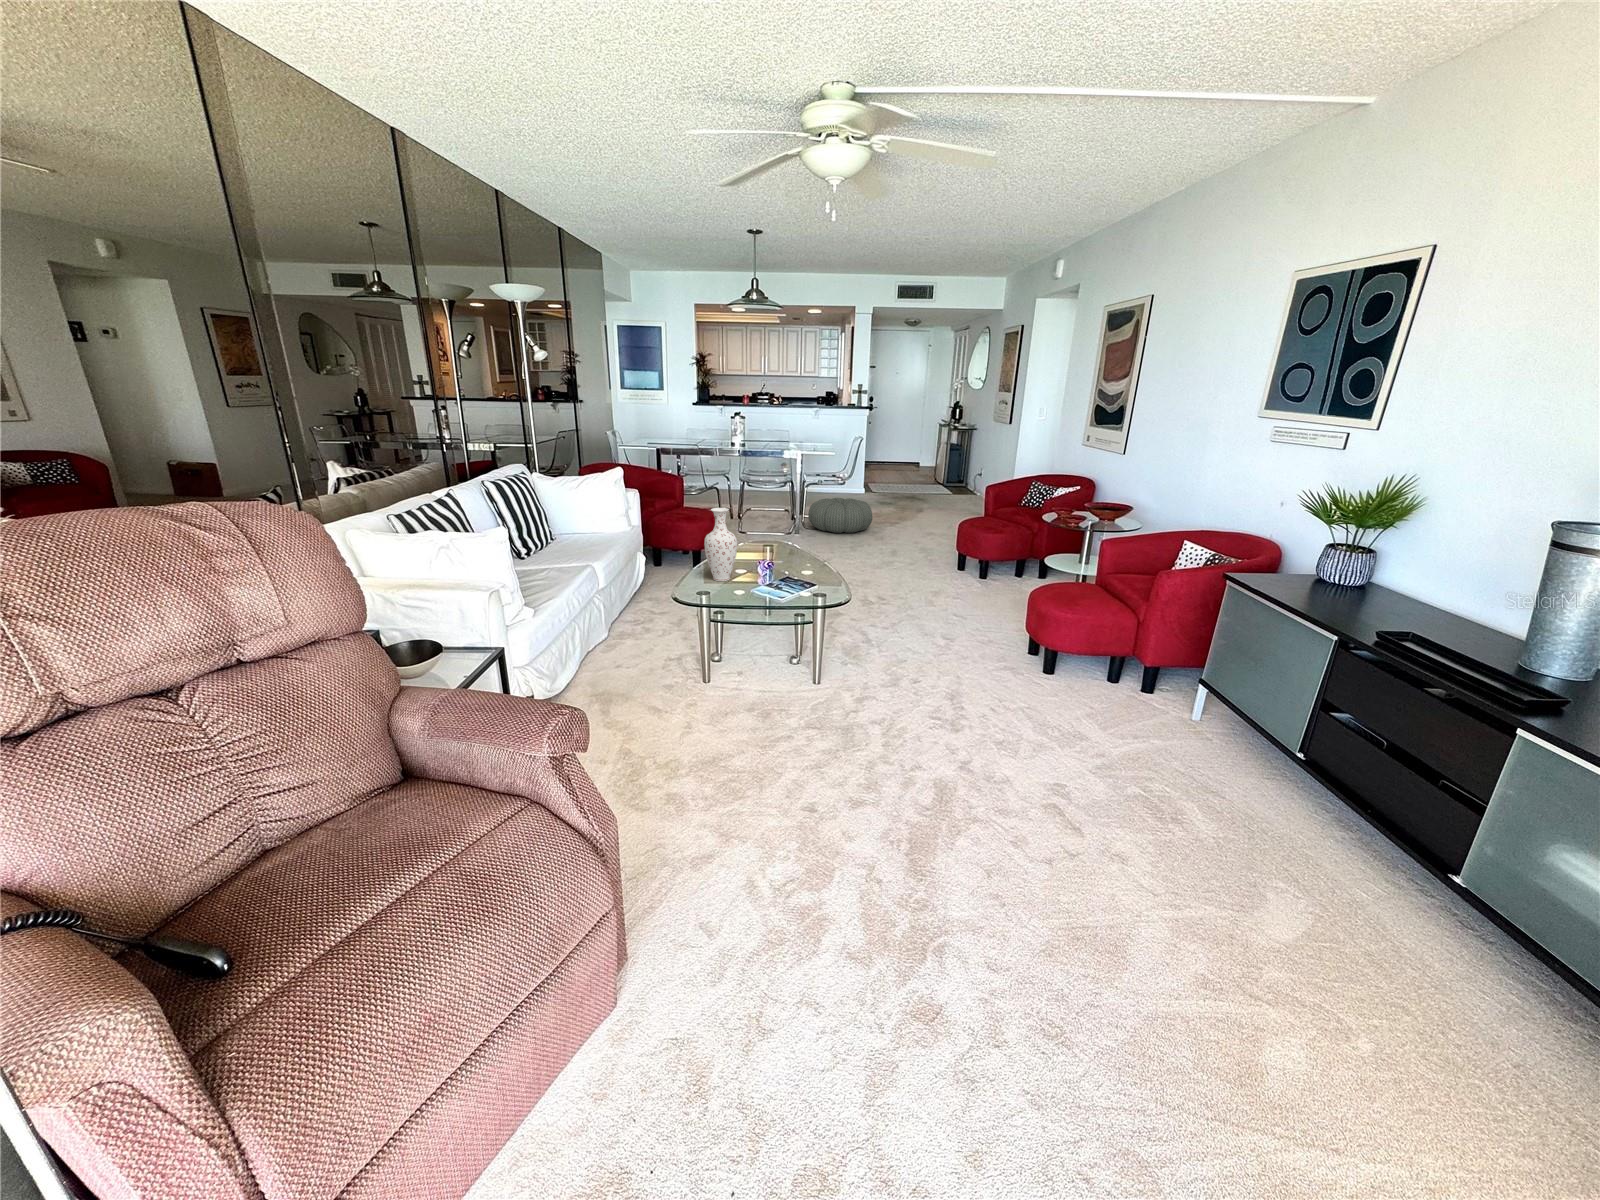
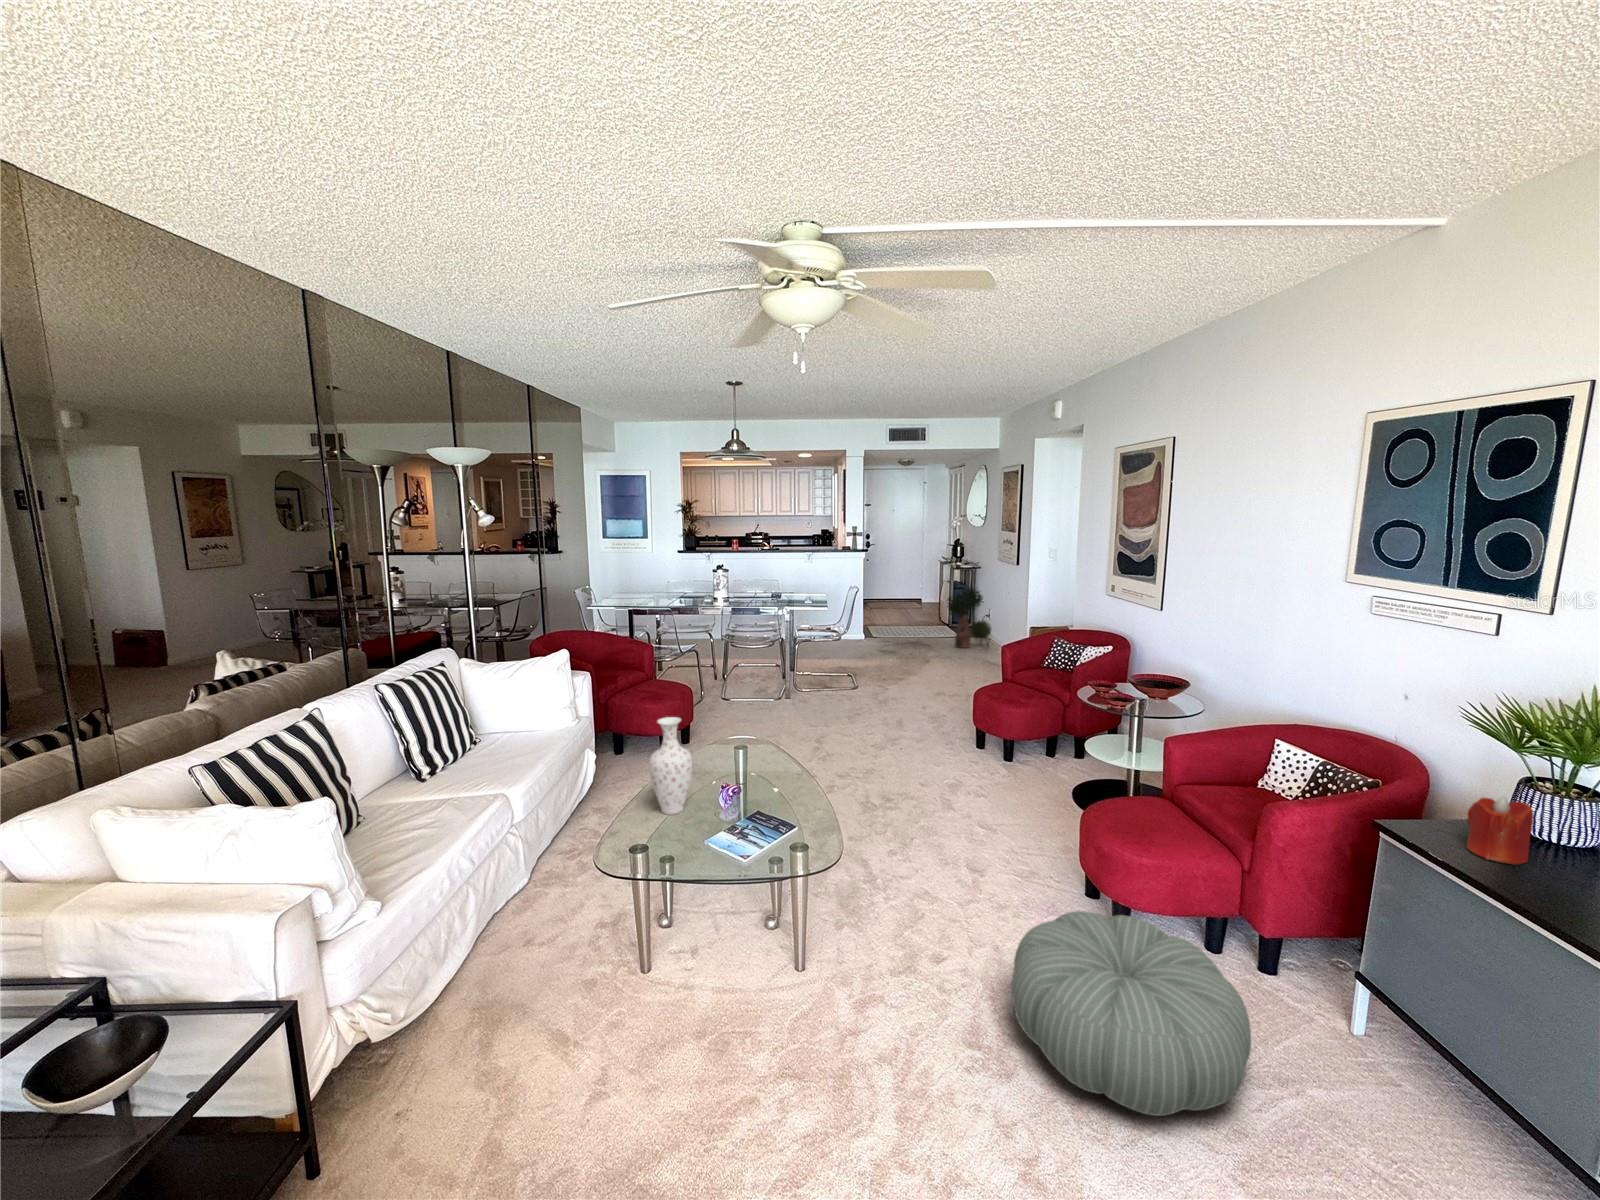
potted plant: none [941,443,981,501] -> present [948,588,991,648]
pouf: present [808,498,872,533] -> present [1012,911,1251,1116]
candle: none [1278,548,1322,592] -> present [1467,796,1533,864]

